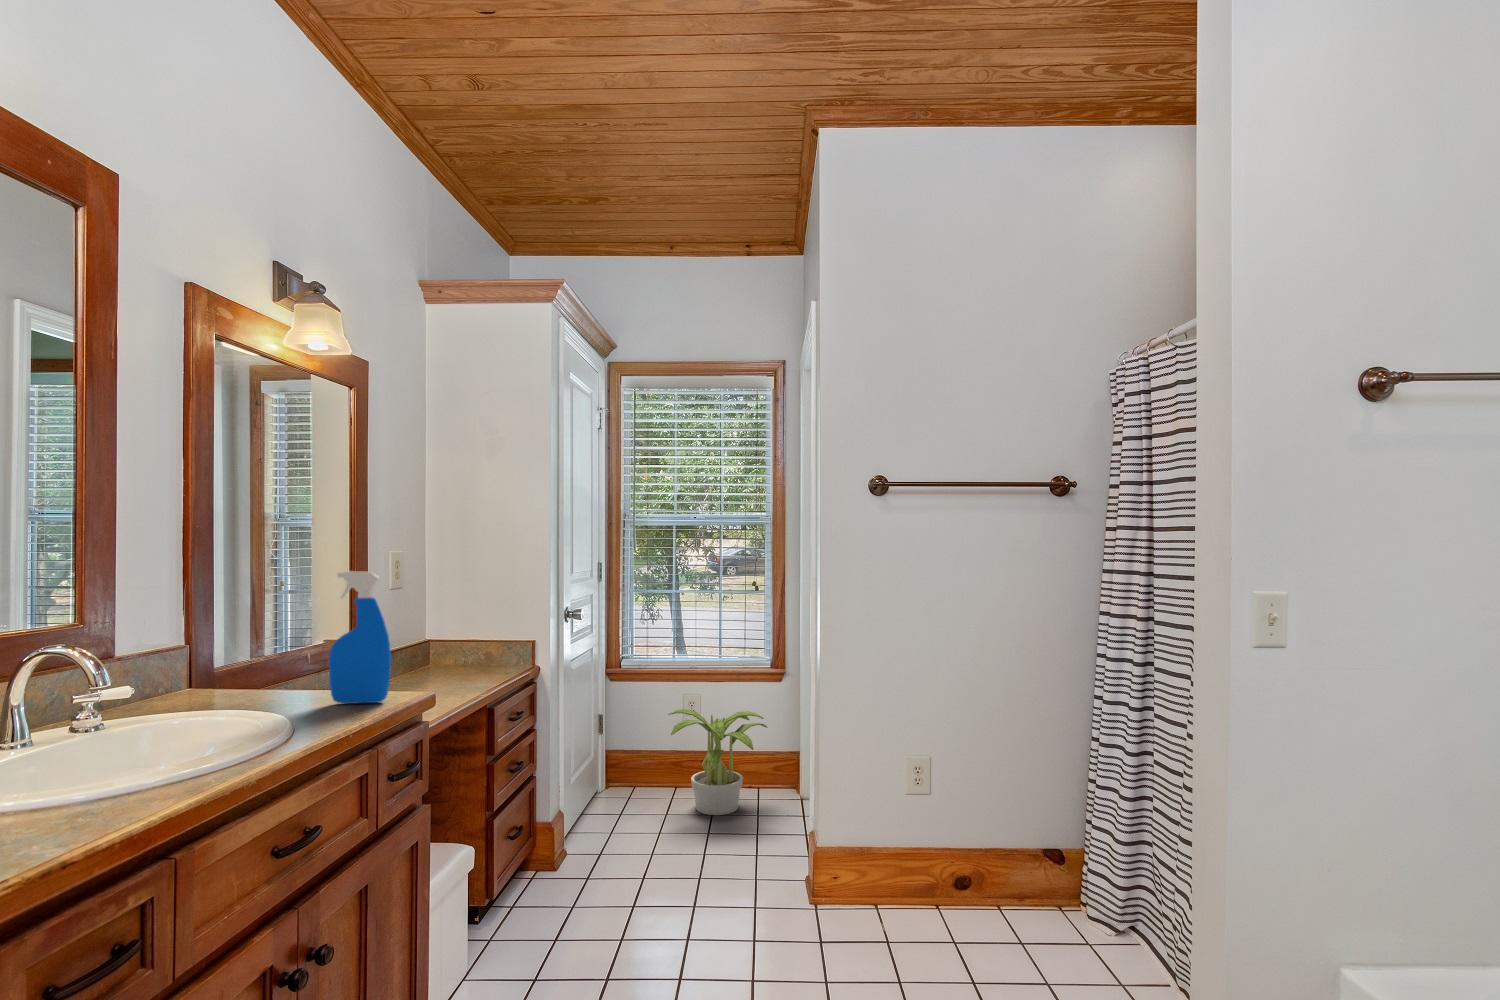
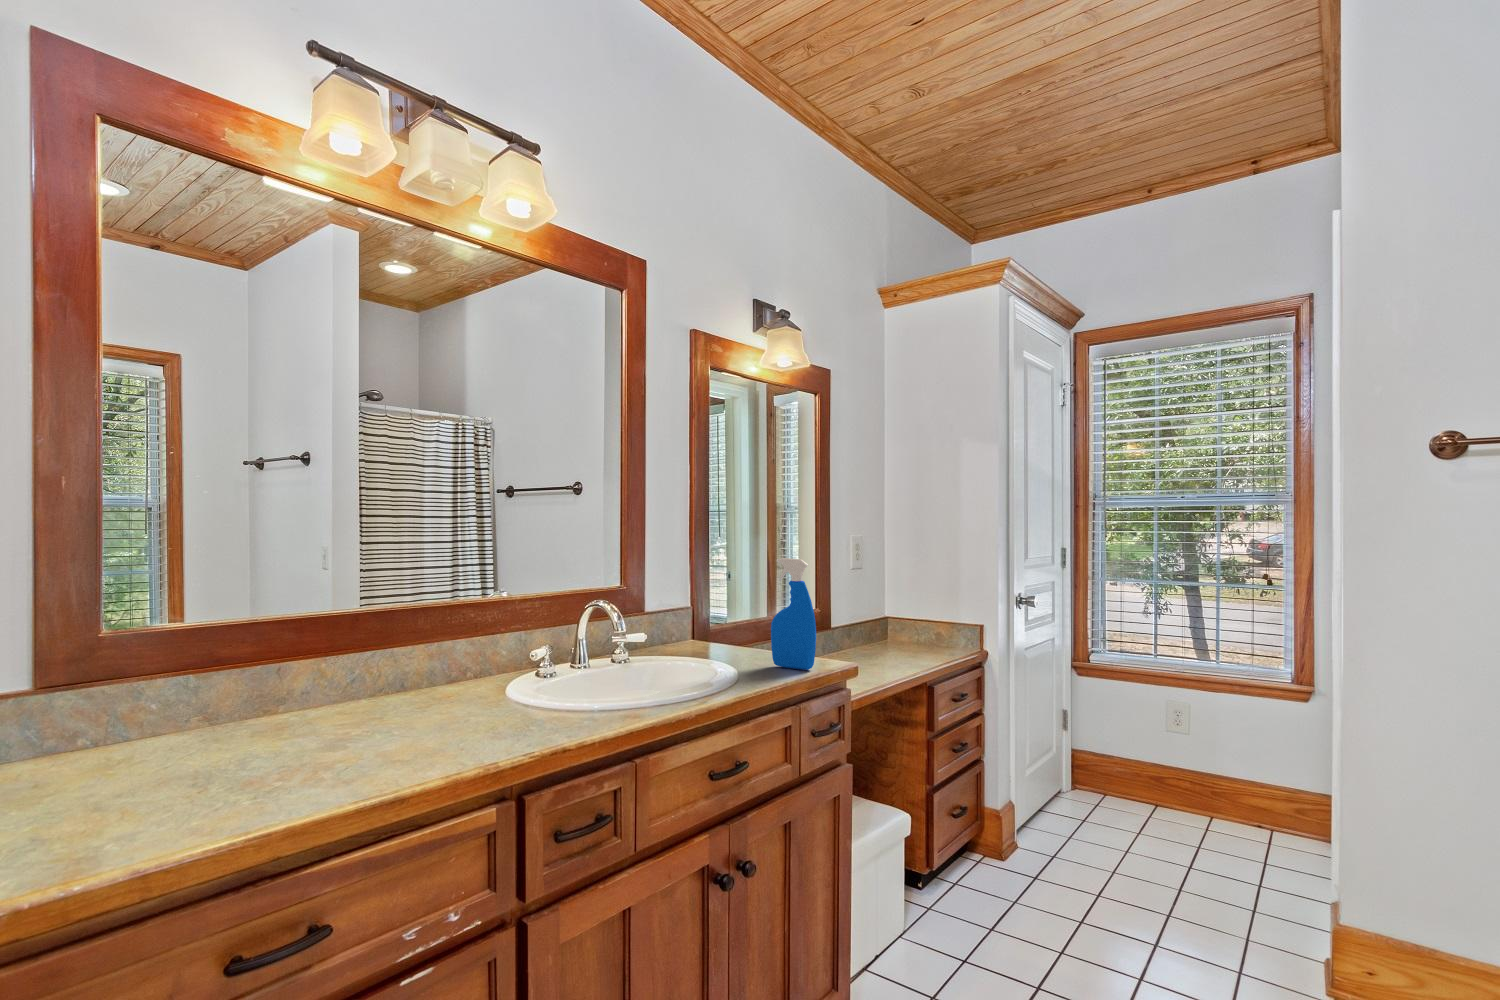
potted plant: present [668,709,768,815] -> none [1138,718,1268,844]

